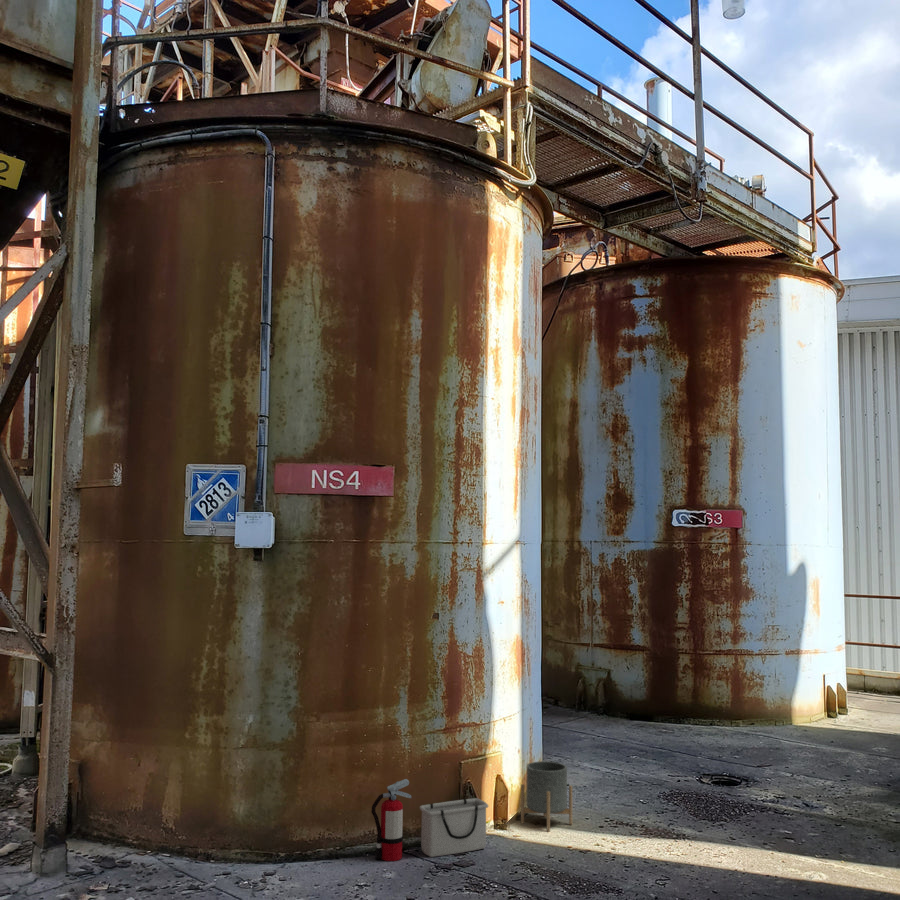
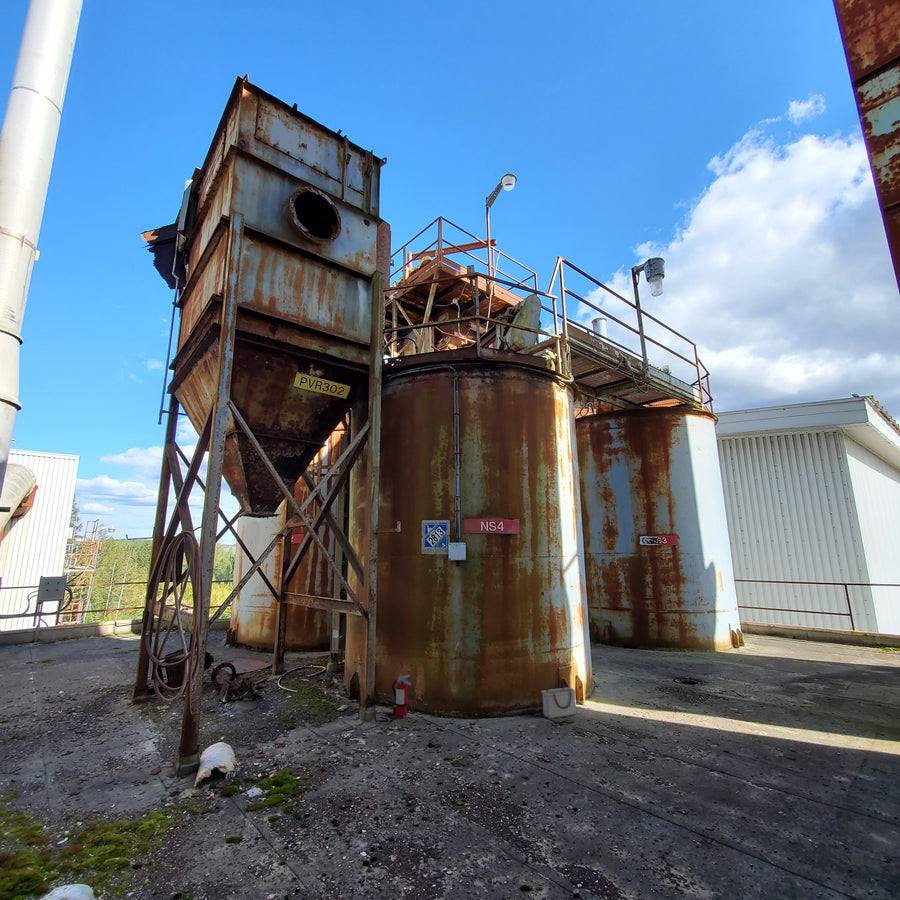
planter: present [521,761,572,832] -> none [588,669,616,706]
fire extinguisher: present [371,779,411,861] -> present [392,675,411,716]

